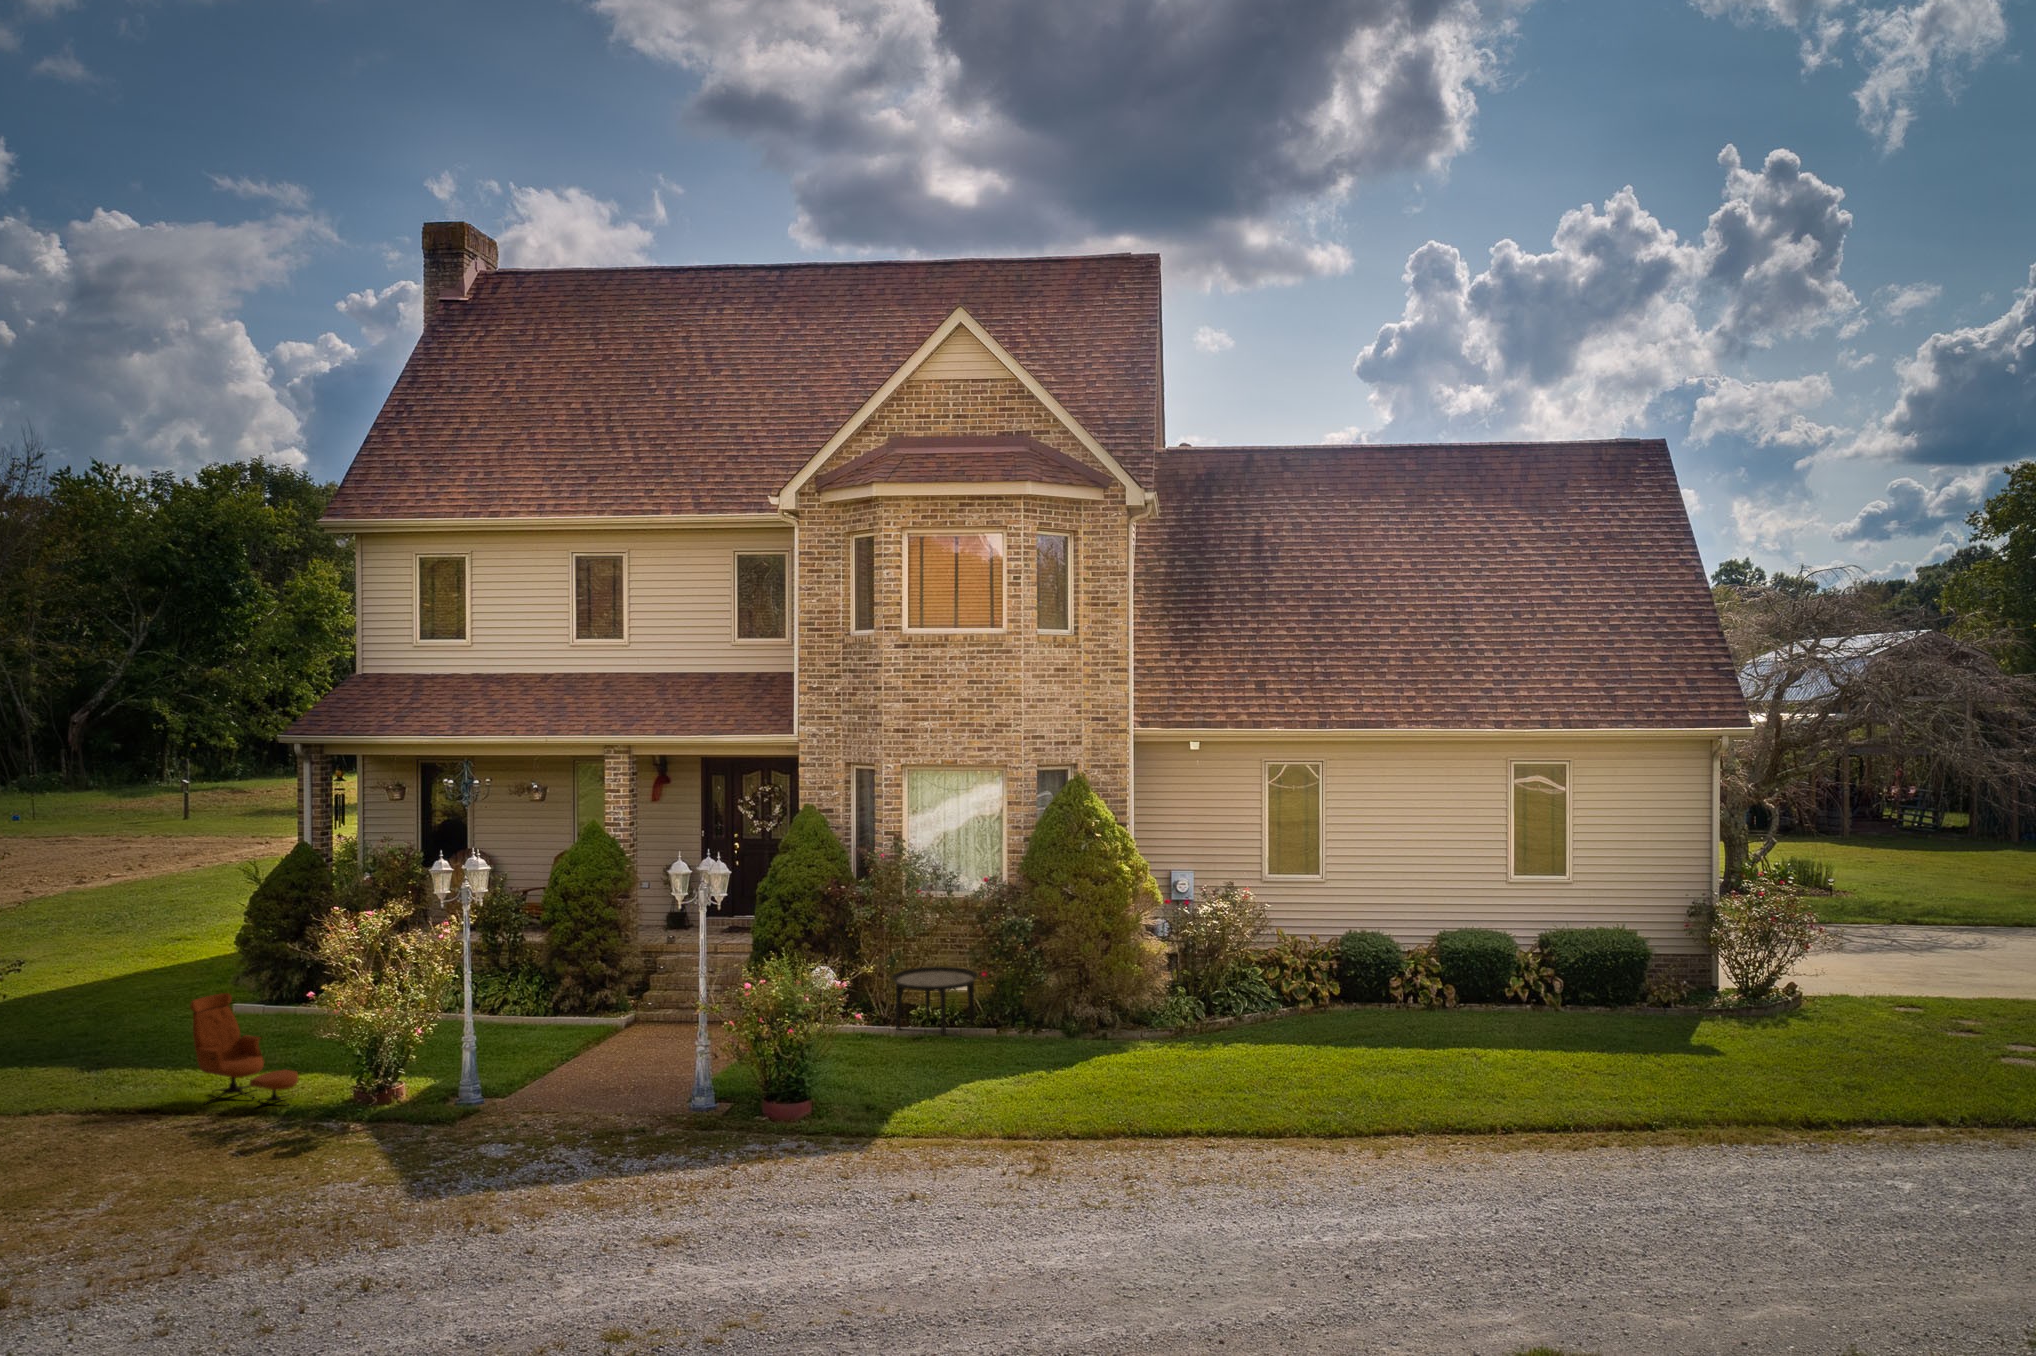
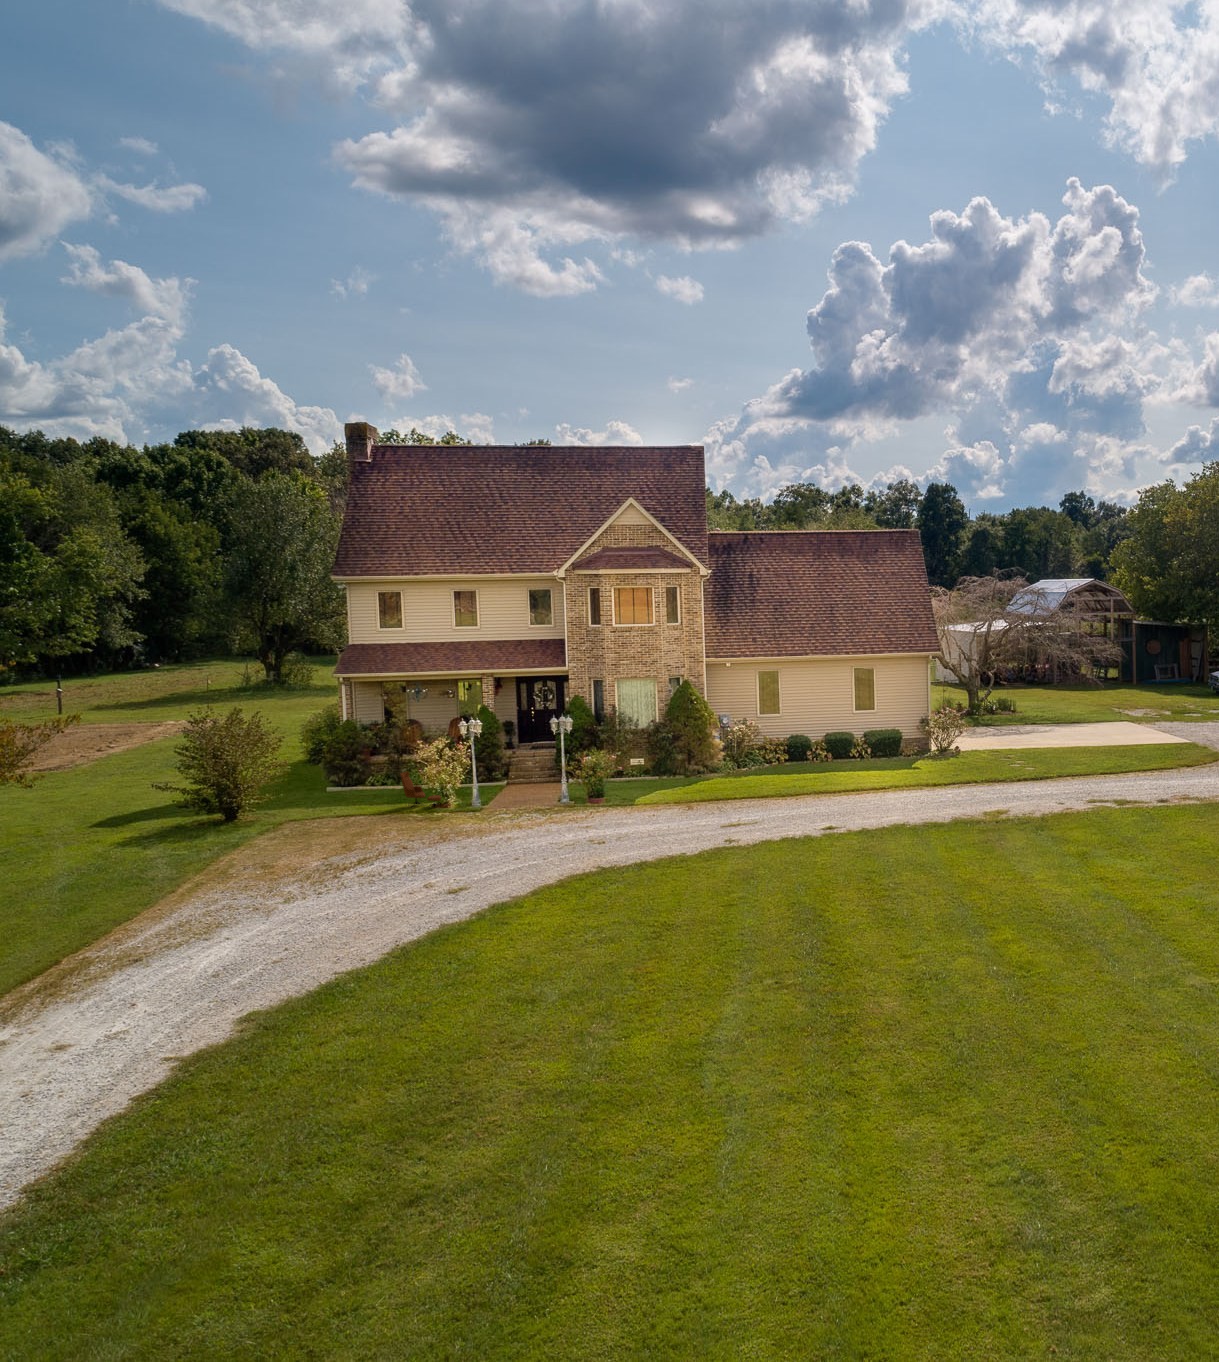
round table: present [892,966,978,1036] -> none [622,754,655,779]

